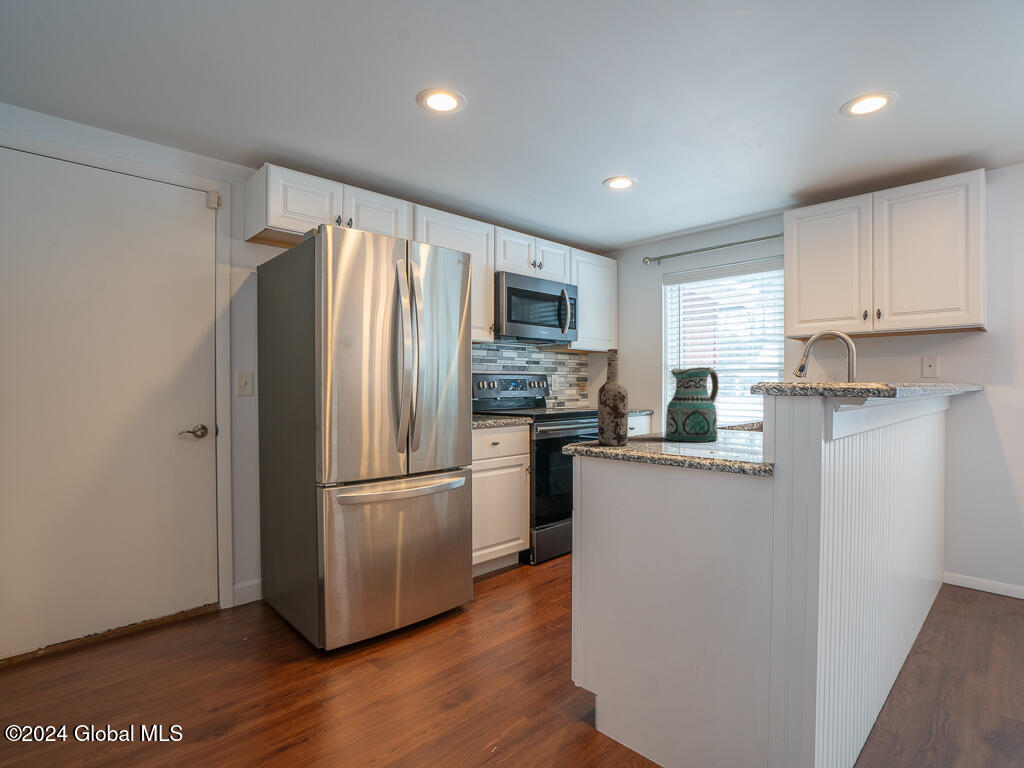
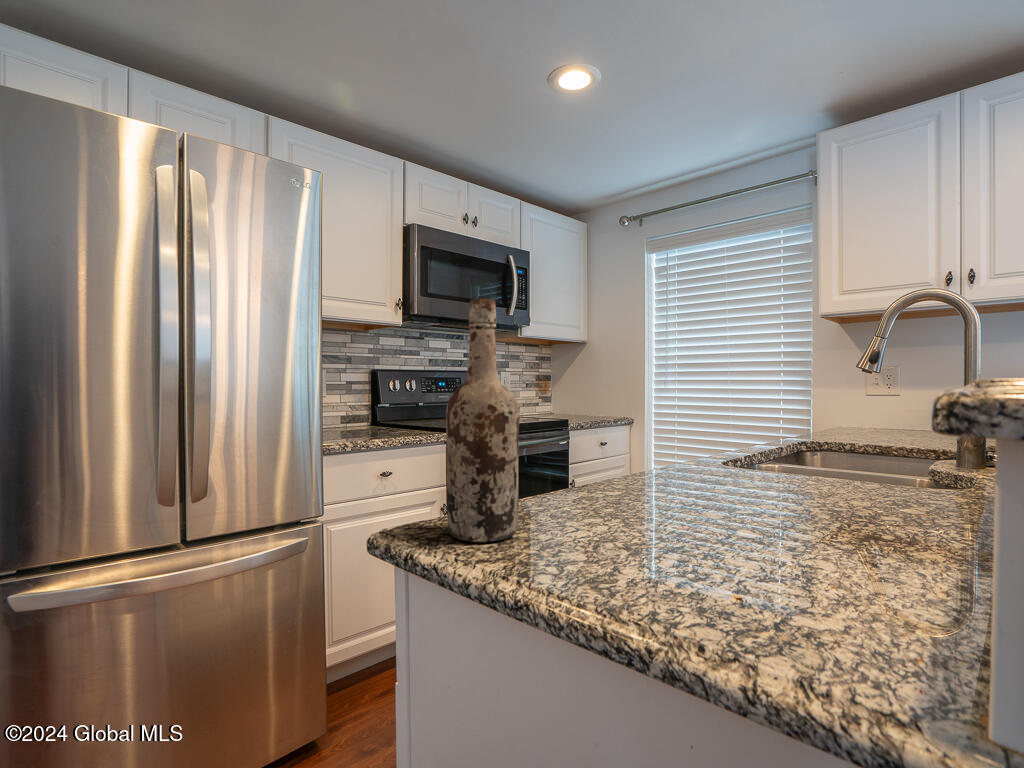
ceramic pitcher: present [665,367,719,442] -> none [620,347,735,521]

